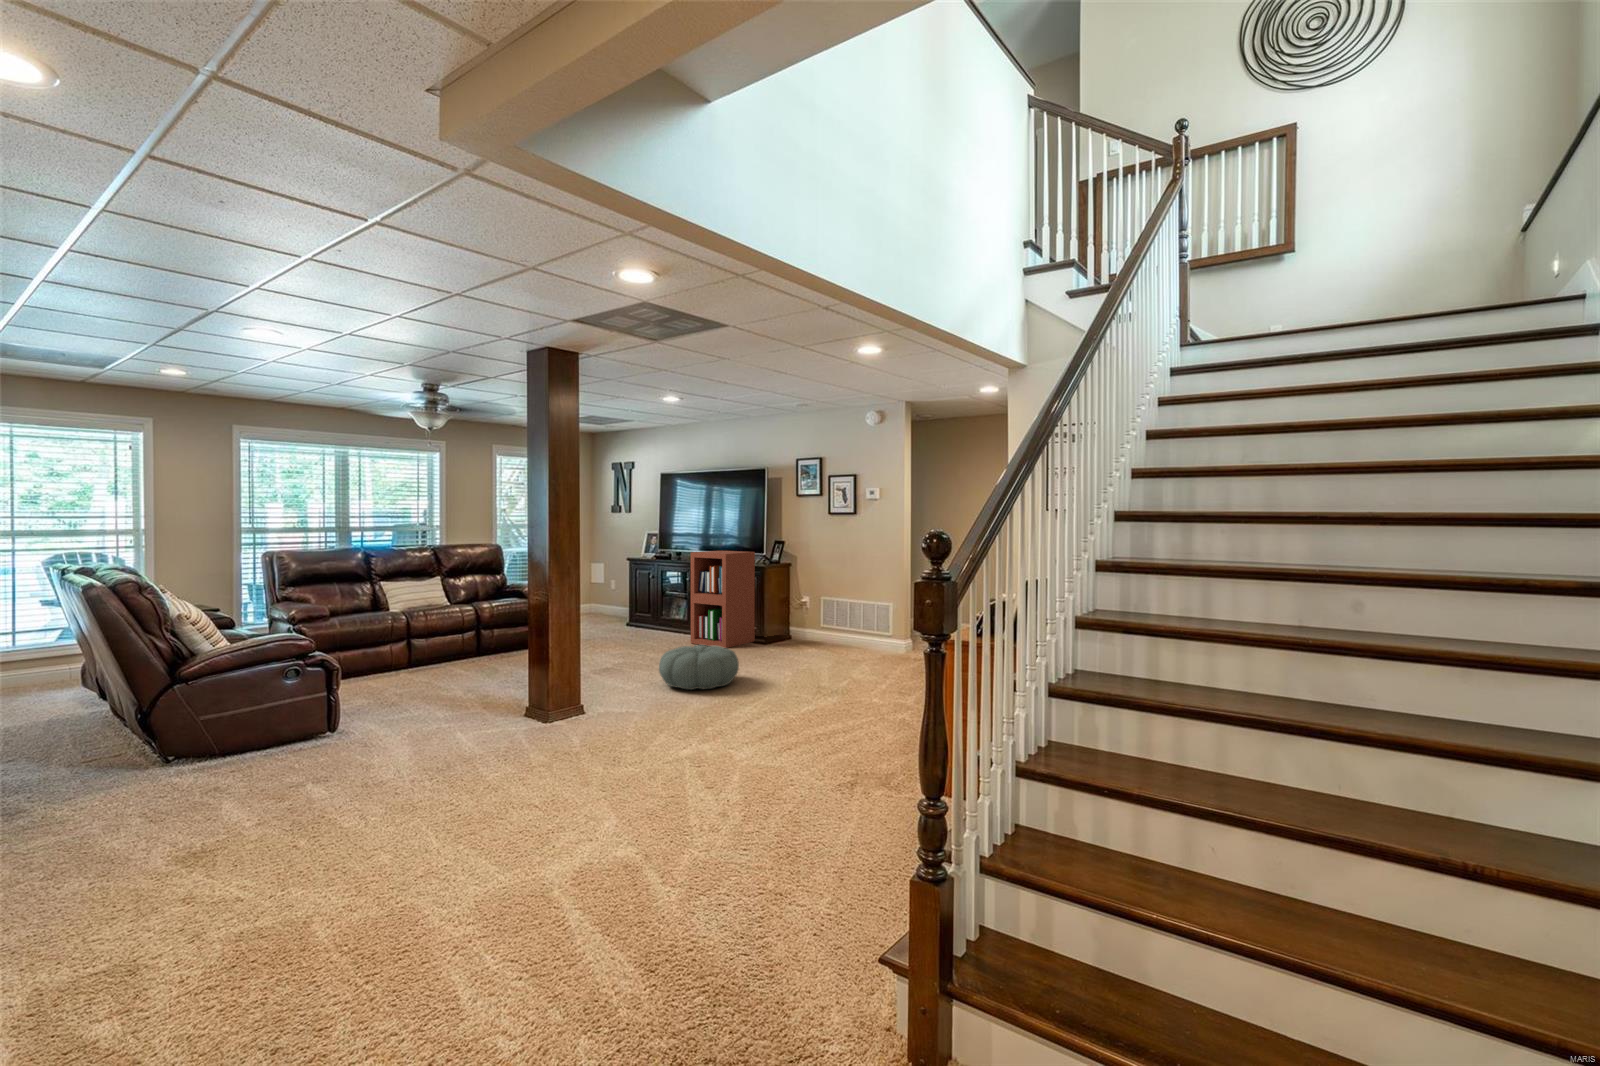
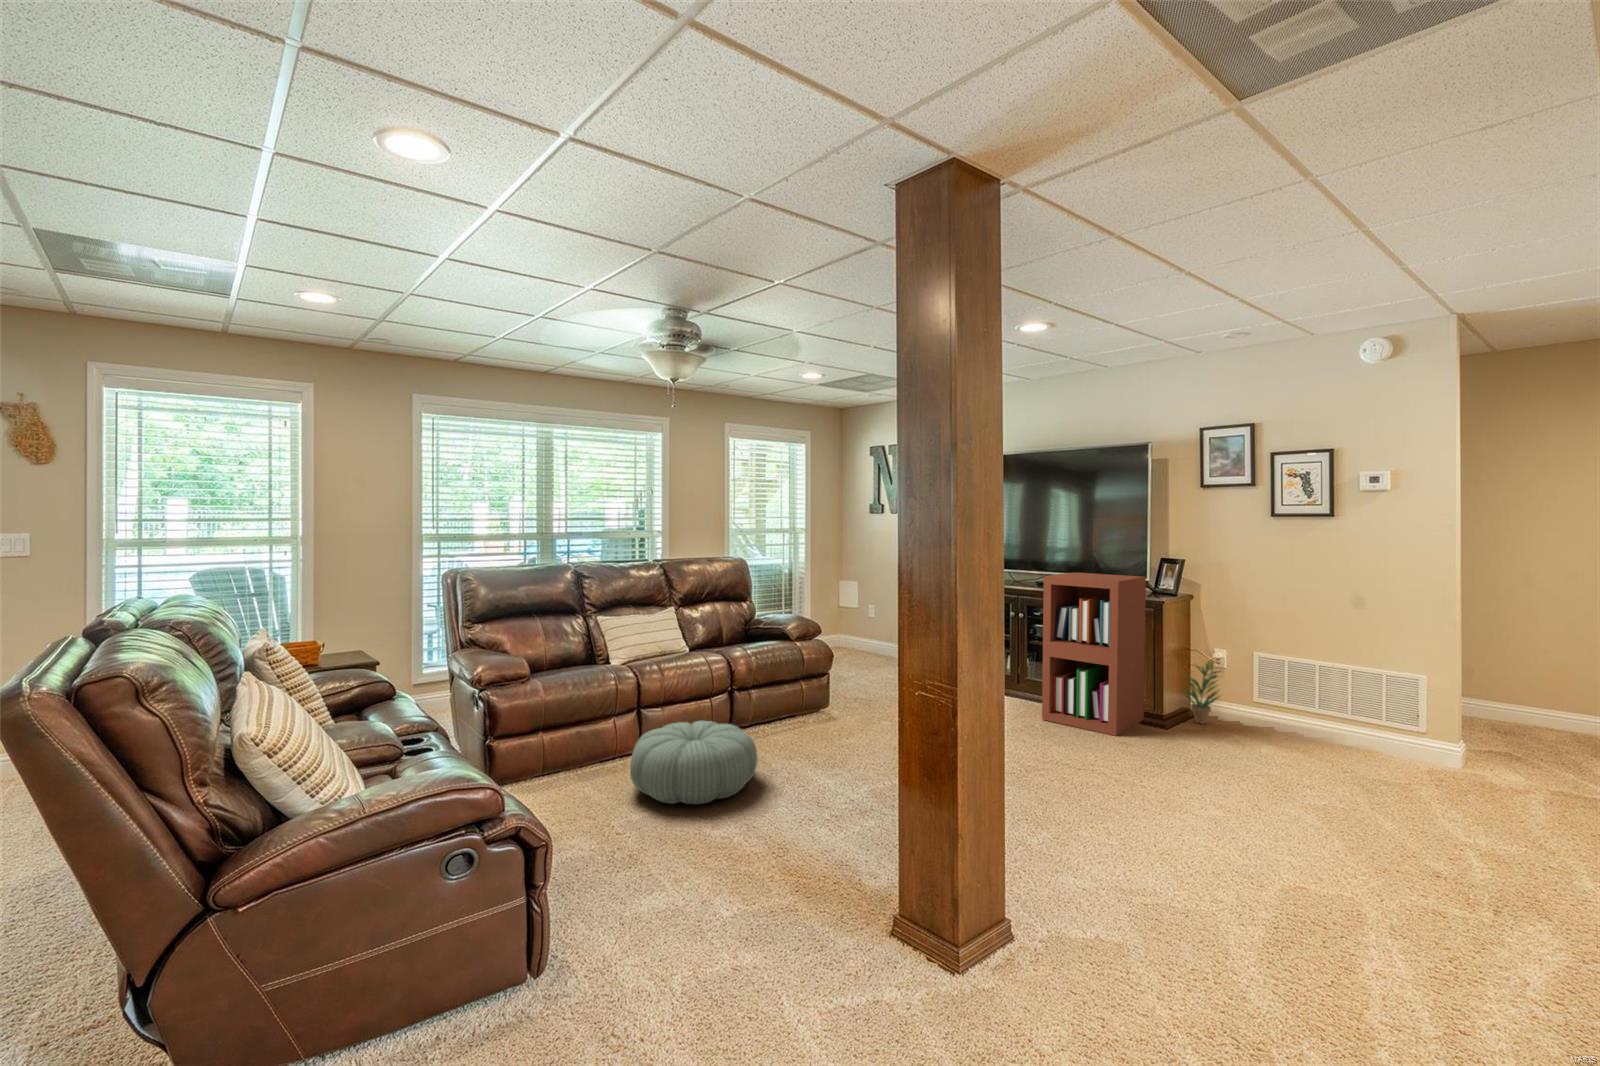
potted plant: none [775,602,798,641] -> present [1186,662,1221,724]
pouf: present [659,645,739,690] -> present [630,721,758,804]

